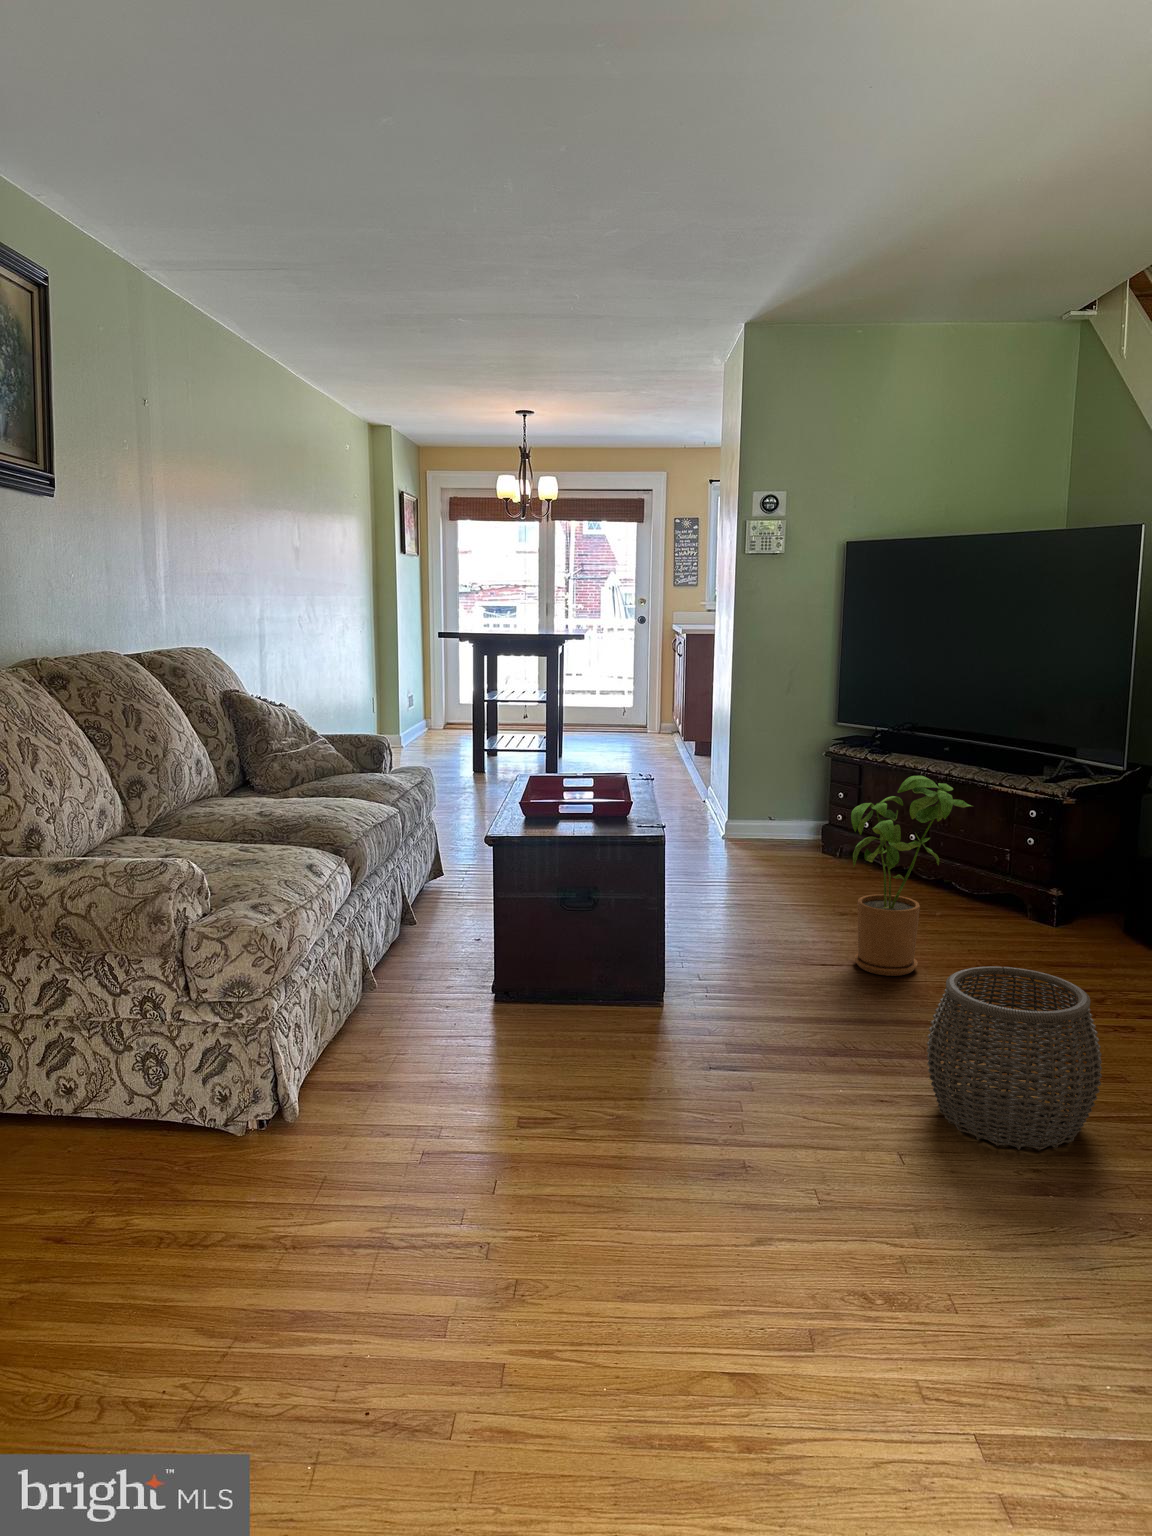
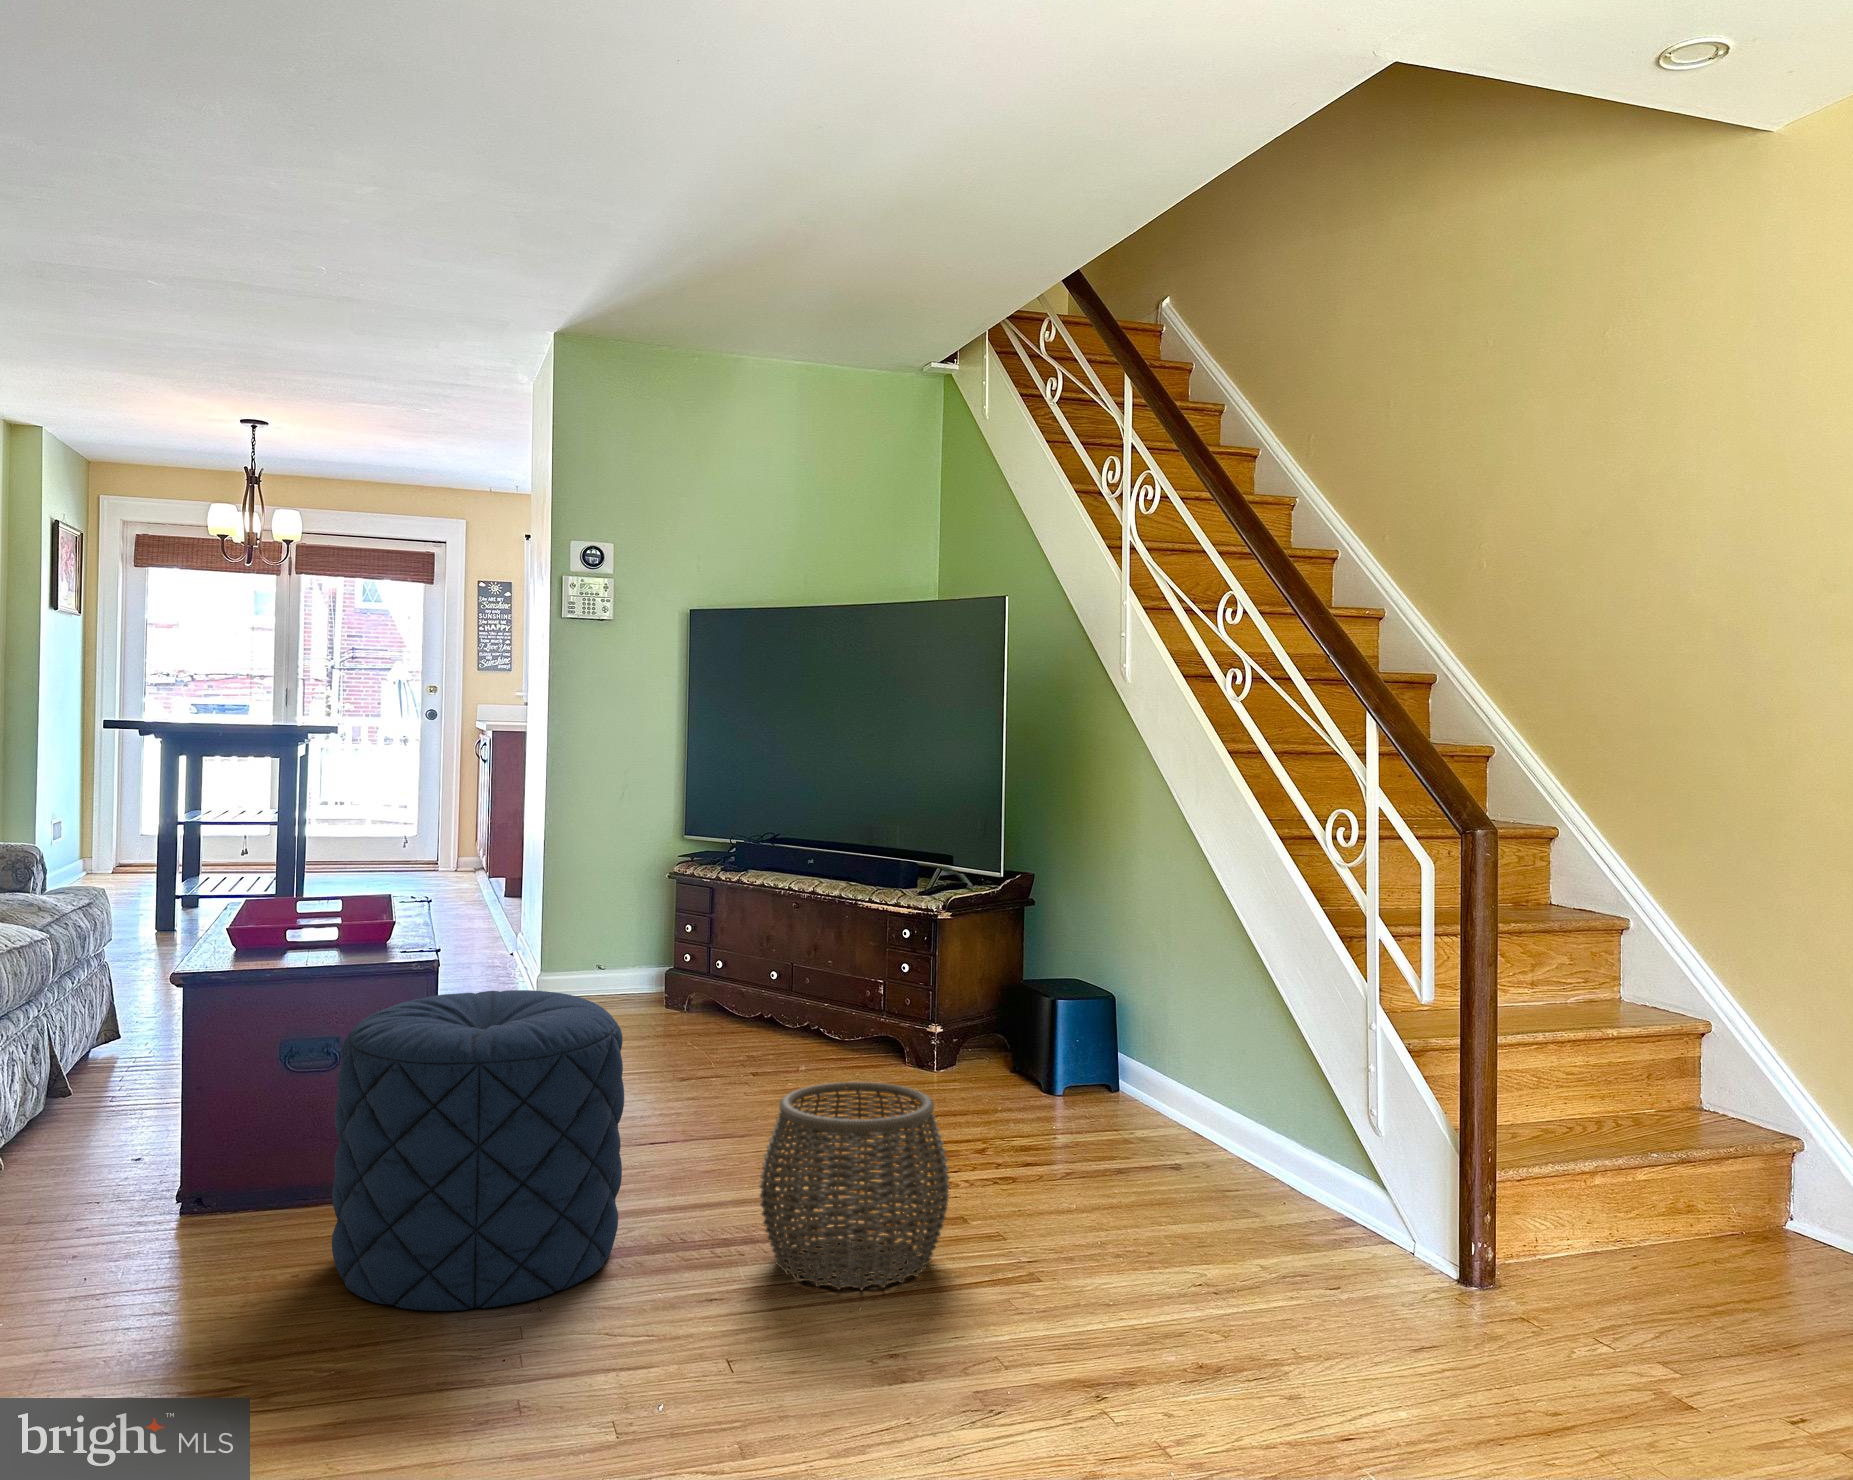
house plant: present [851,776,973,976] -> none [686,879,828,1132]
pouf: none [598,868,813,1117] -> present [332,990,624,1311]

